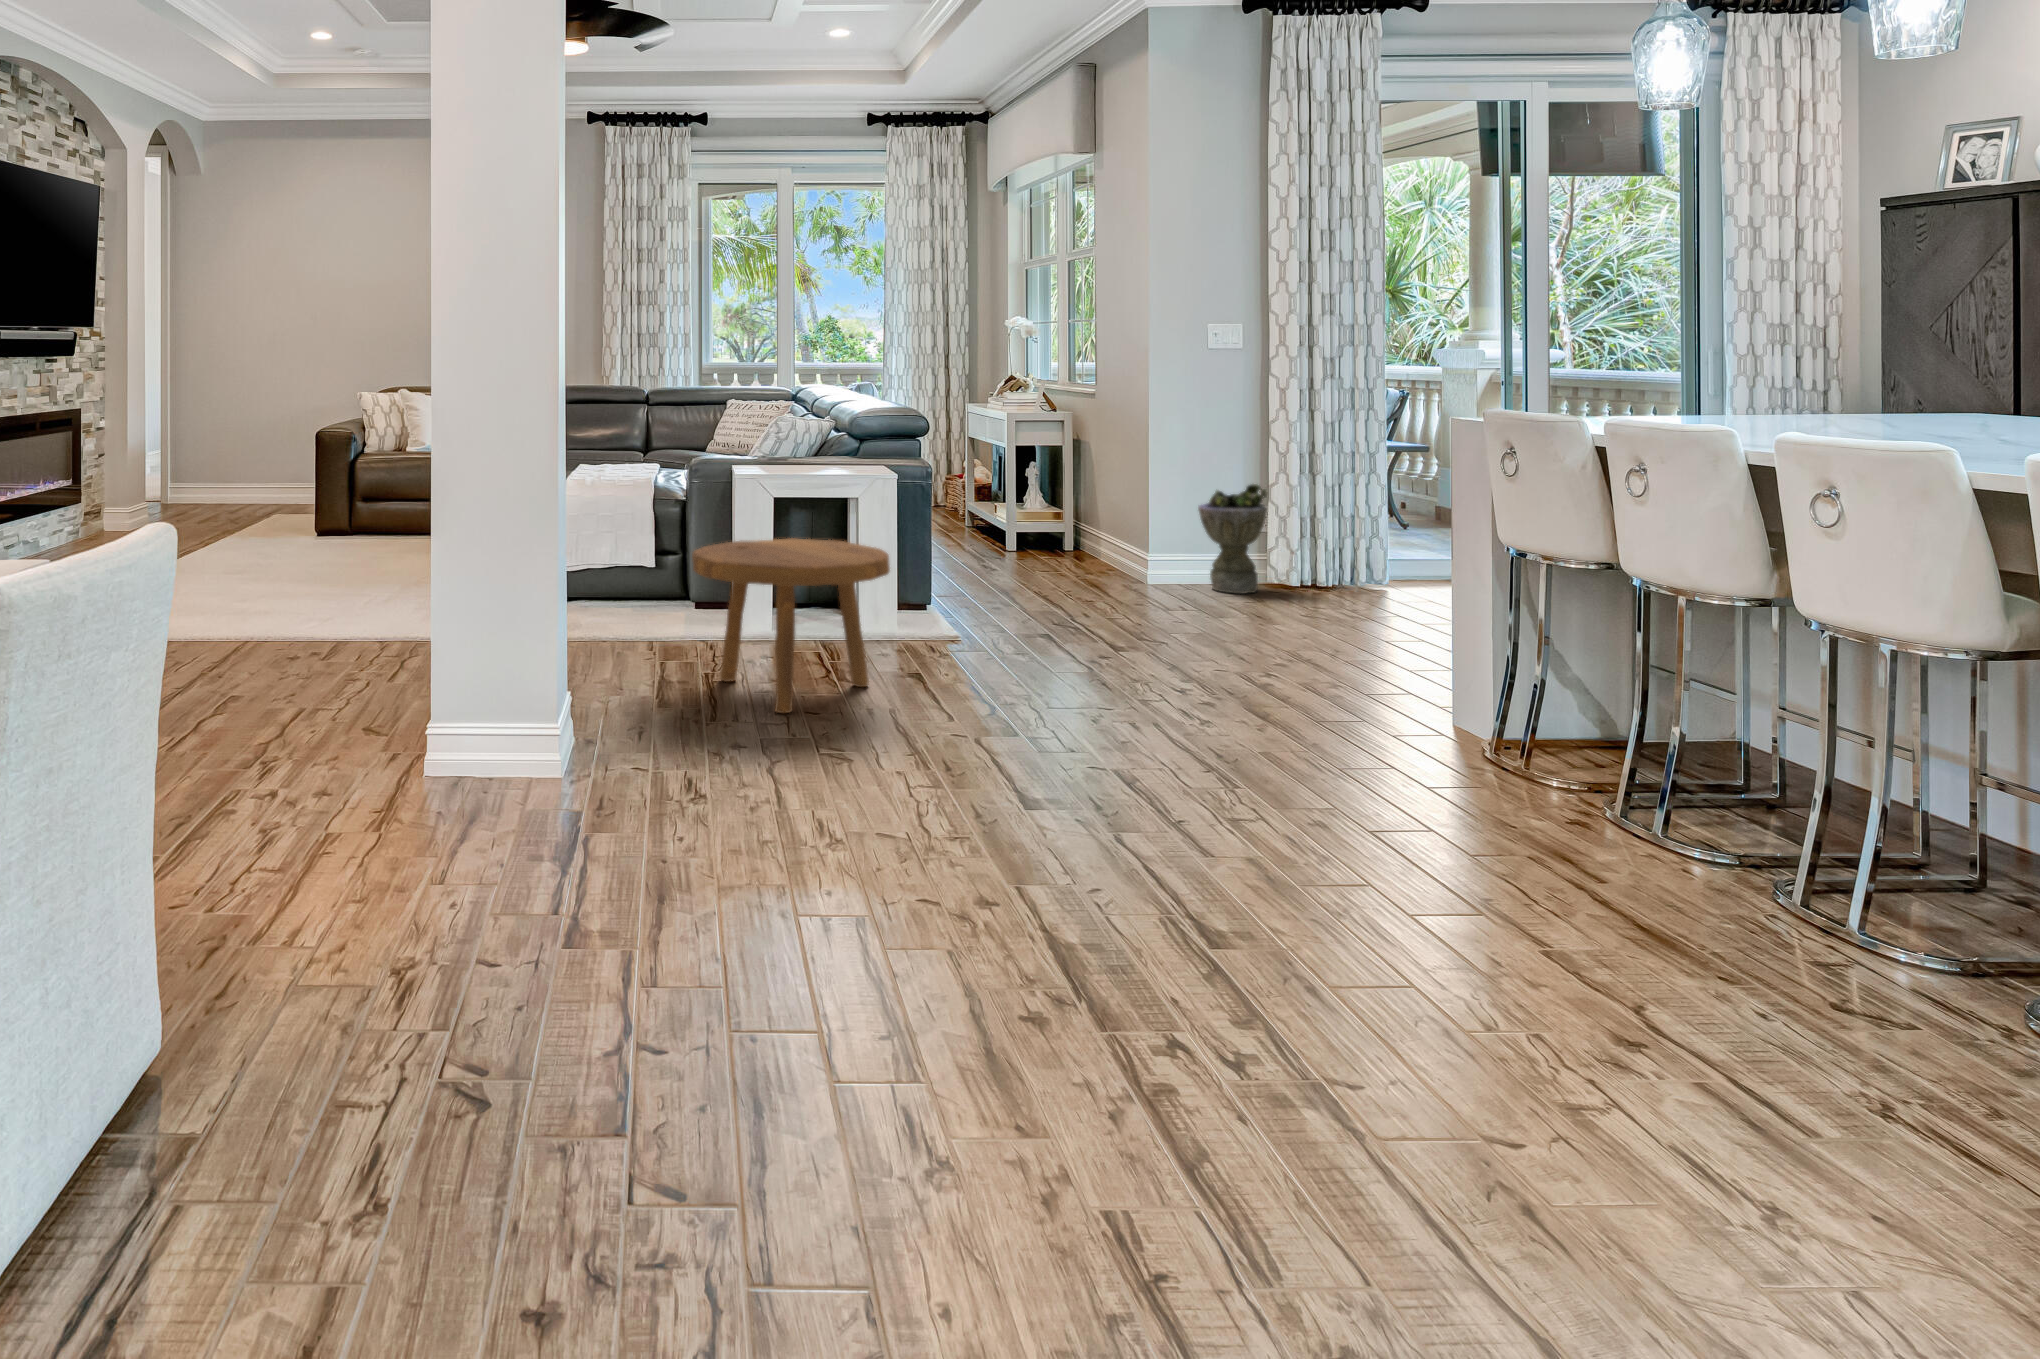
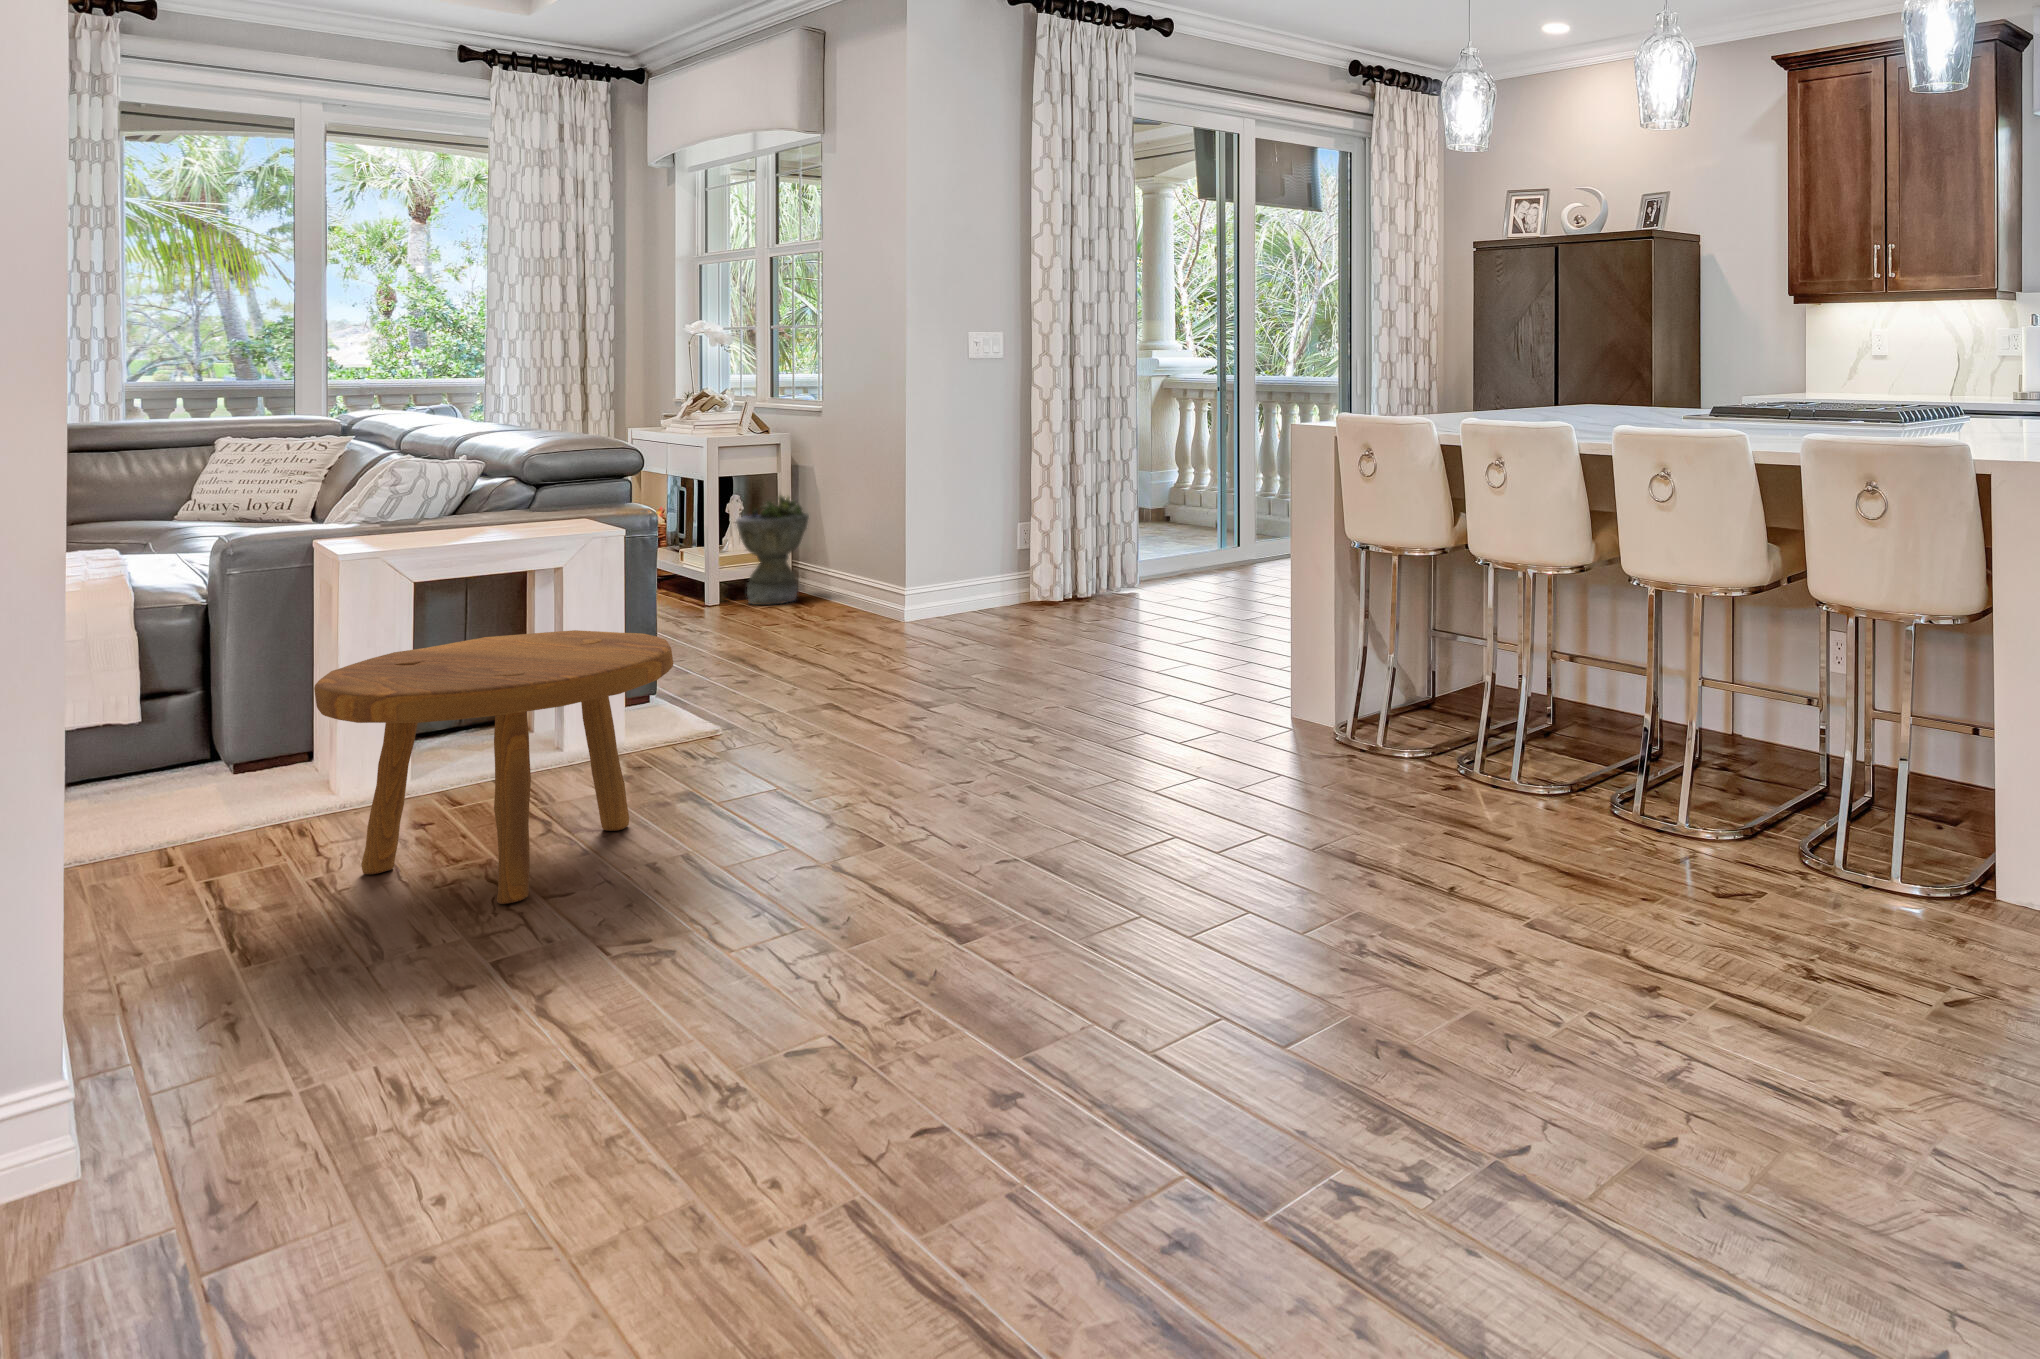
planter: present [1198,484,1267,594] -> present [736,496,809,605]

